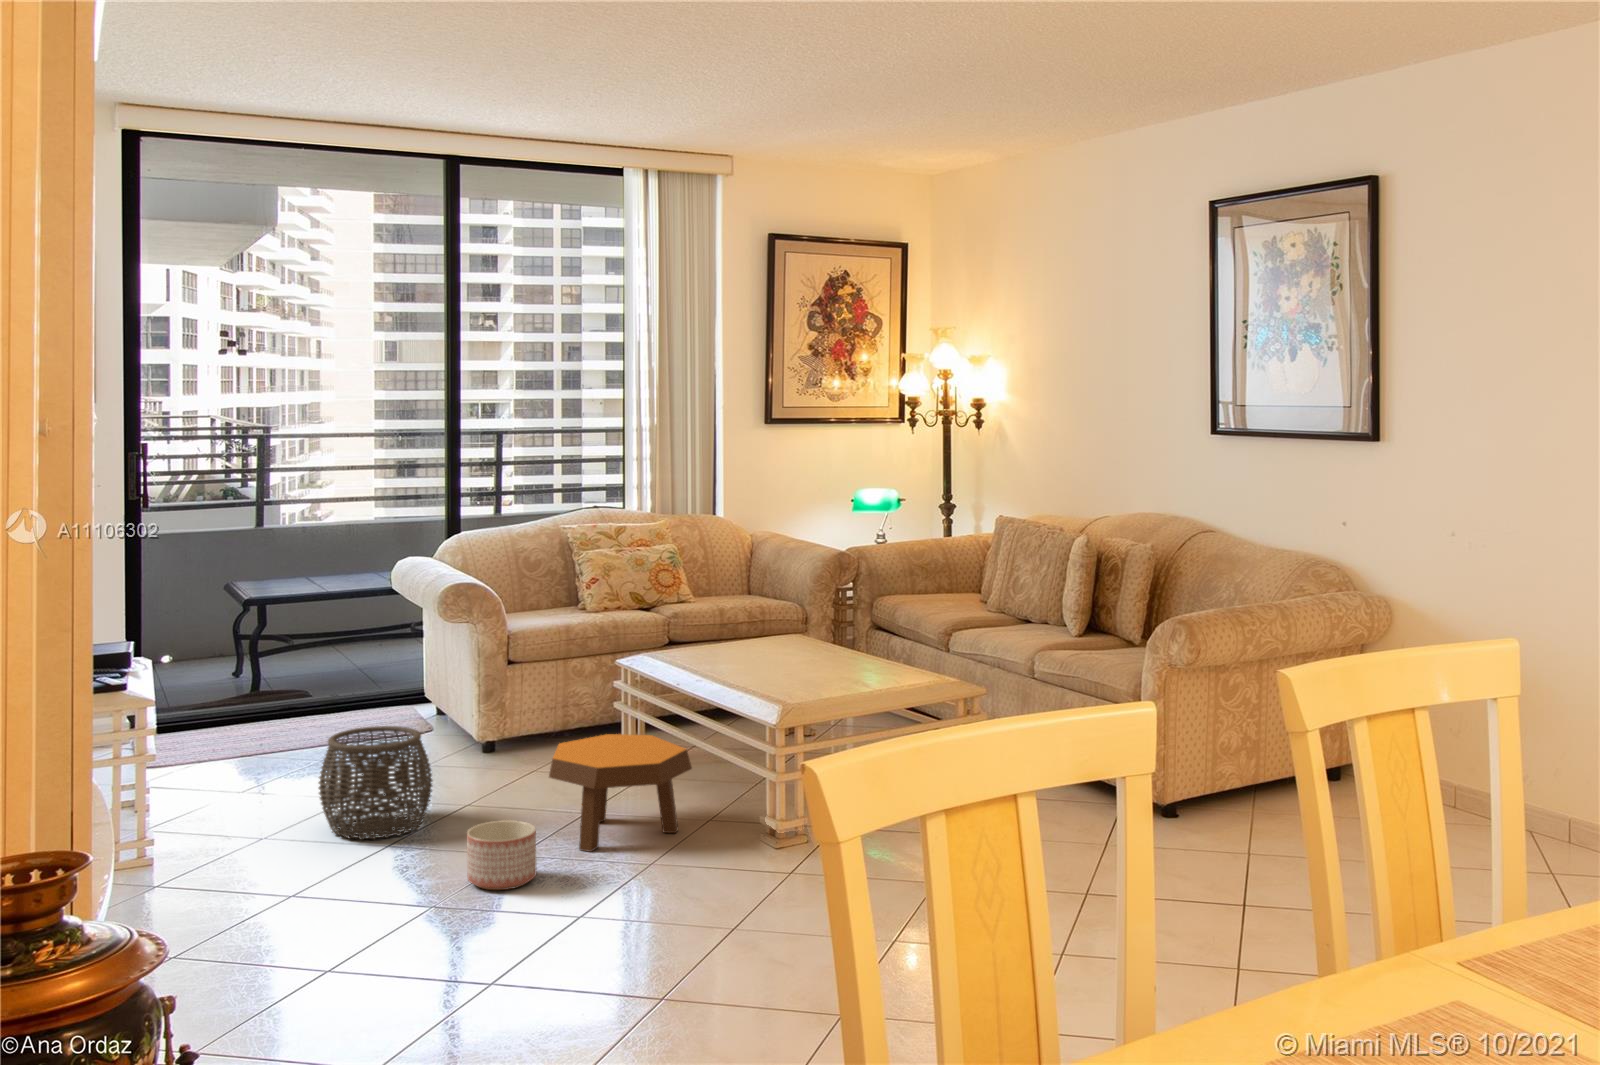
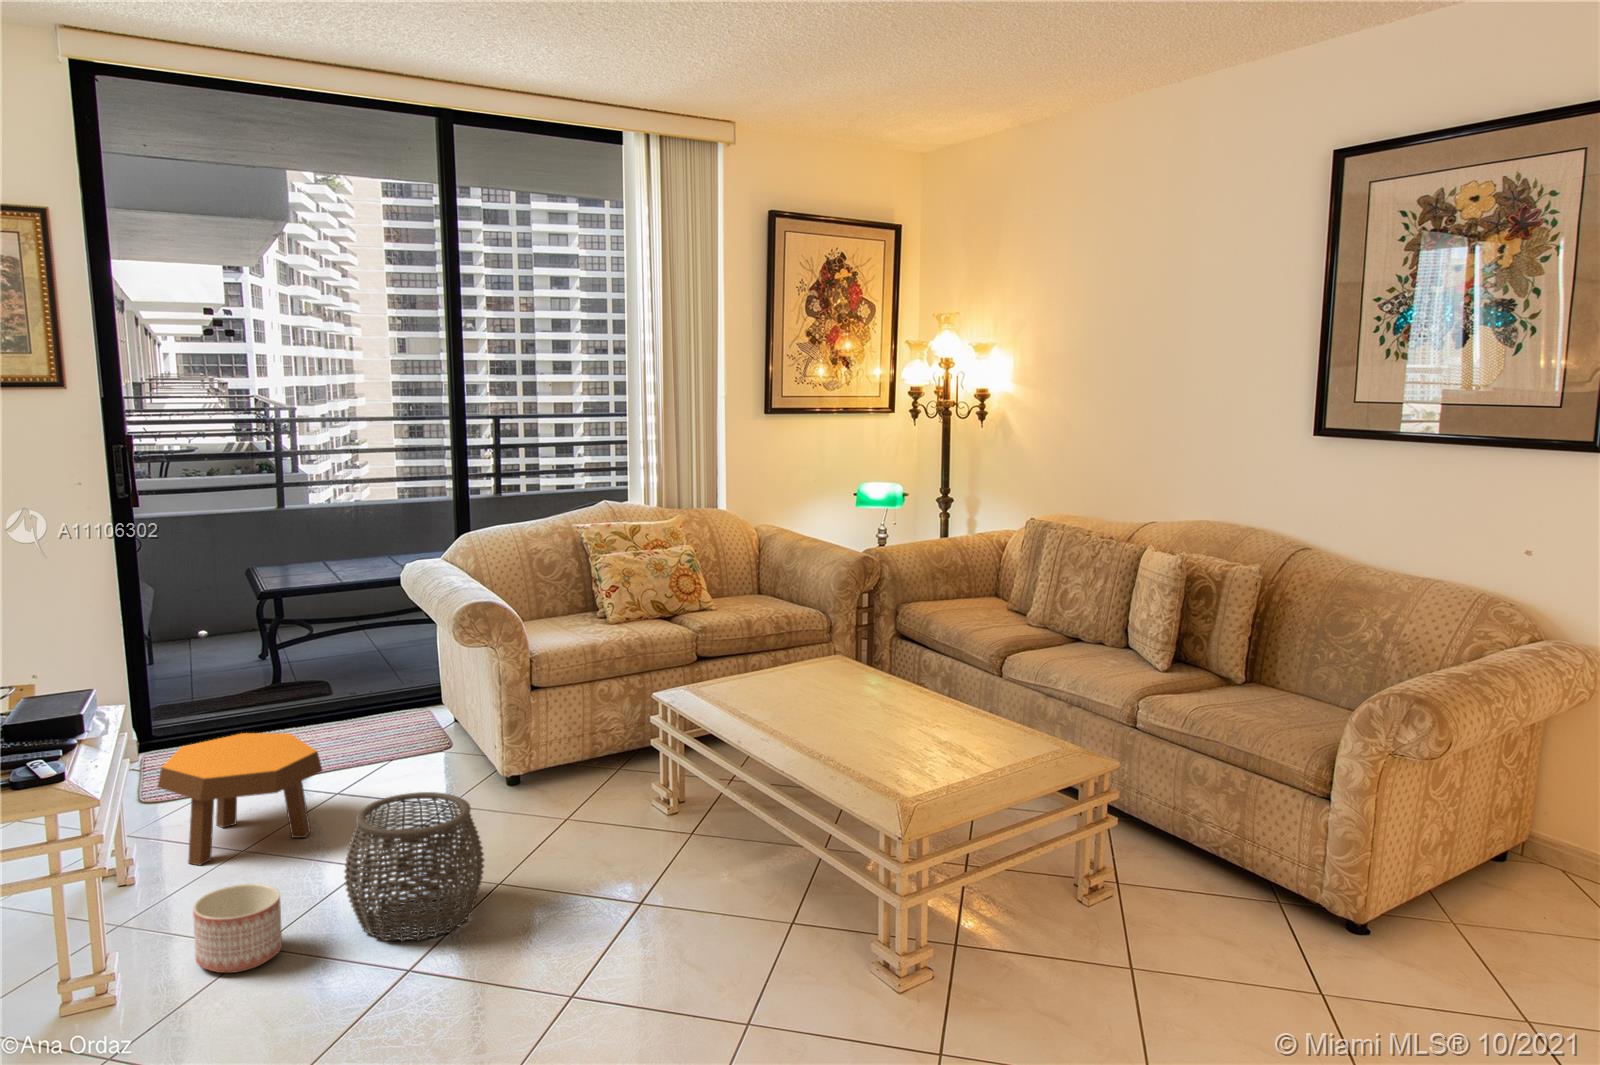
footstool: present [549,734,692,852] -> present [158,733,322,865]
planter: present [467,820,536,890] -> present [193,884,282,973]

